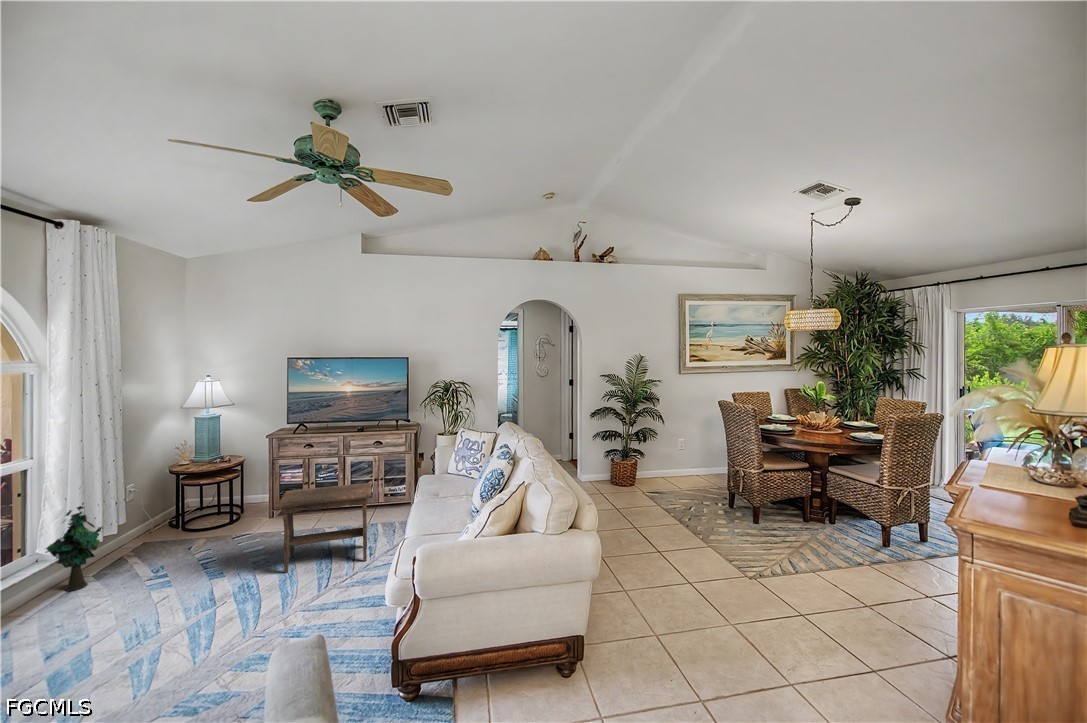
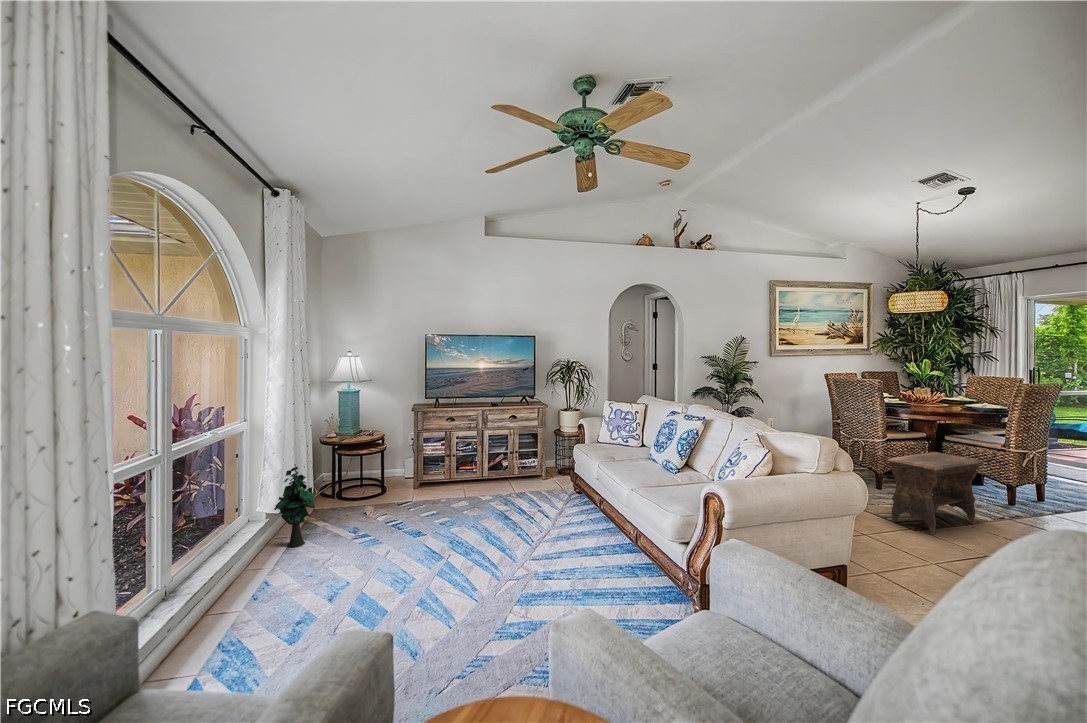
footstool: present [276,483,372,573] -> present [887,452,983,535]

